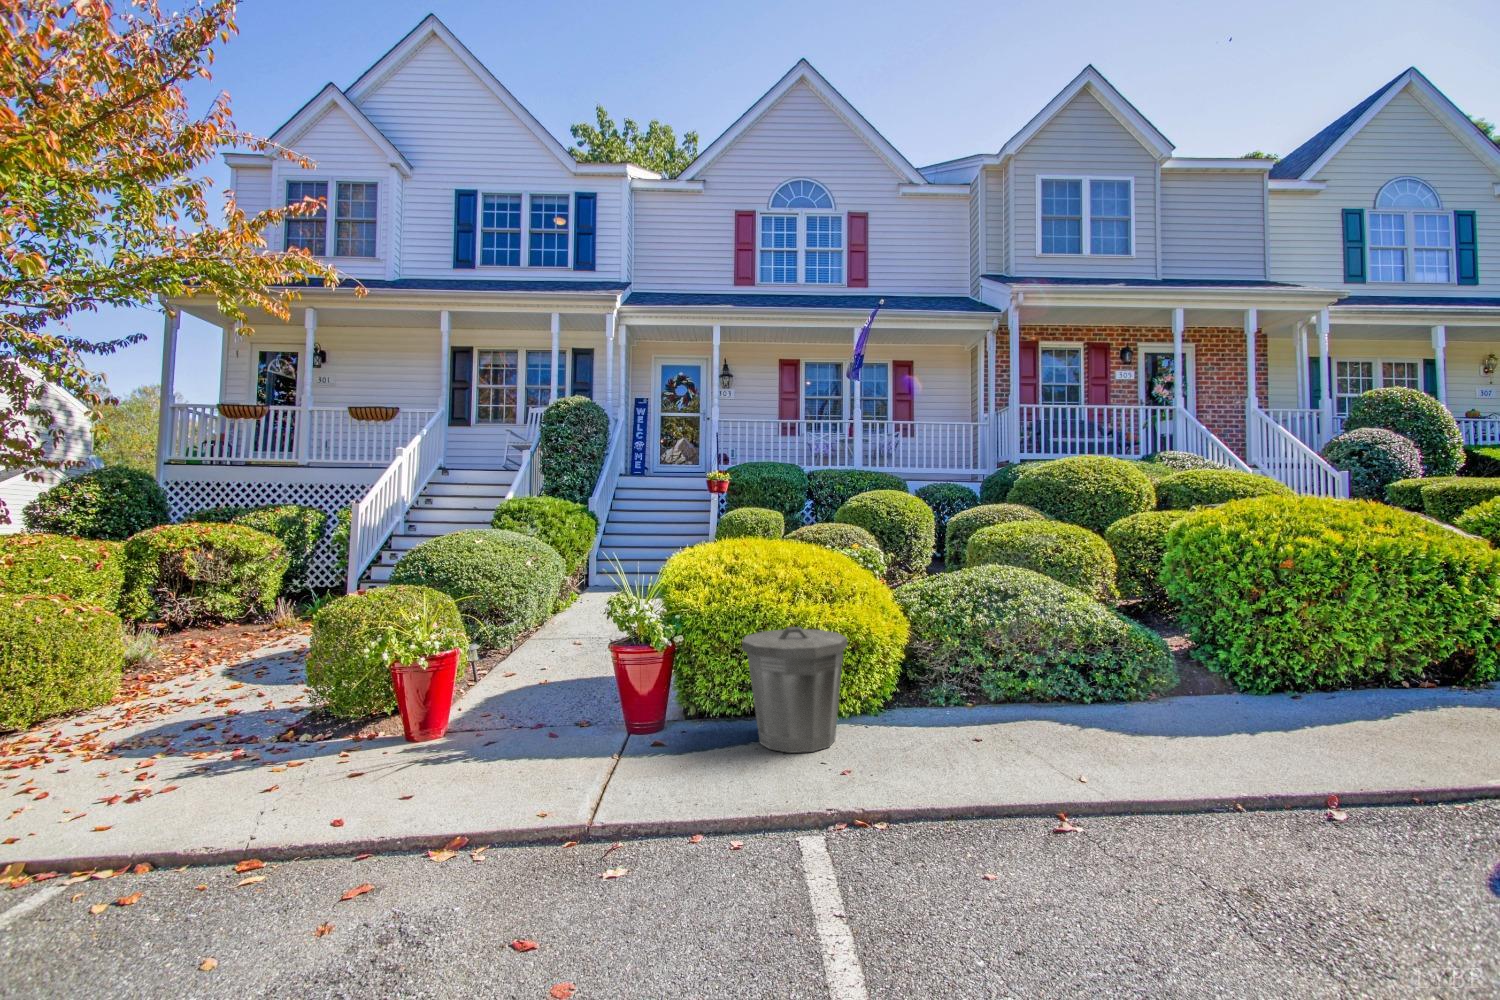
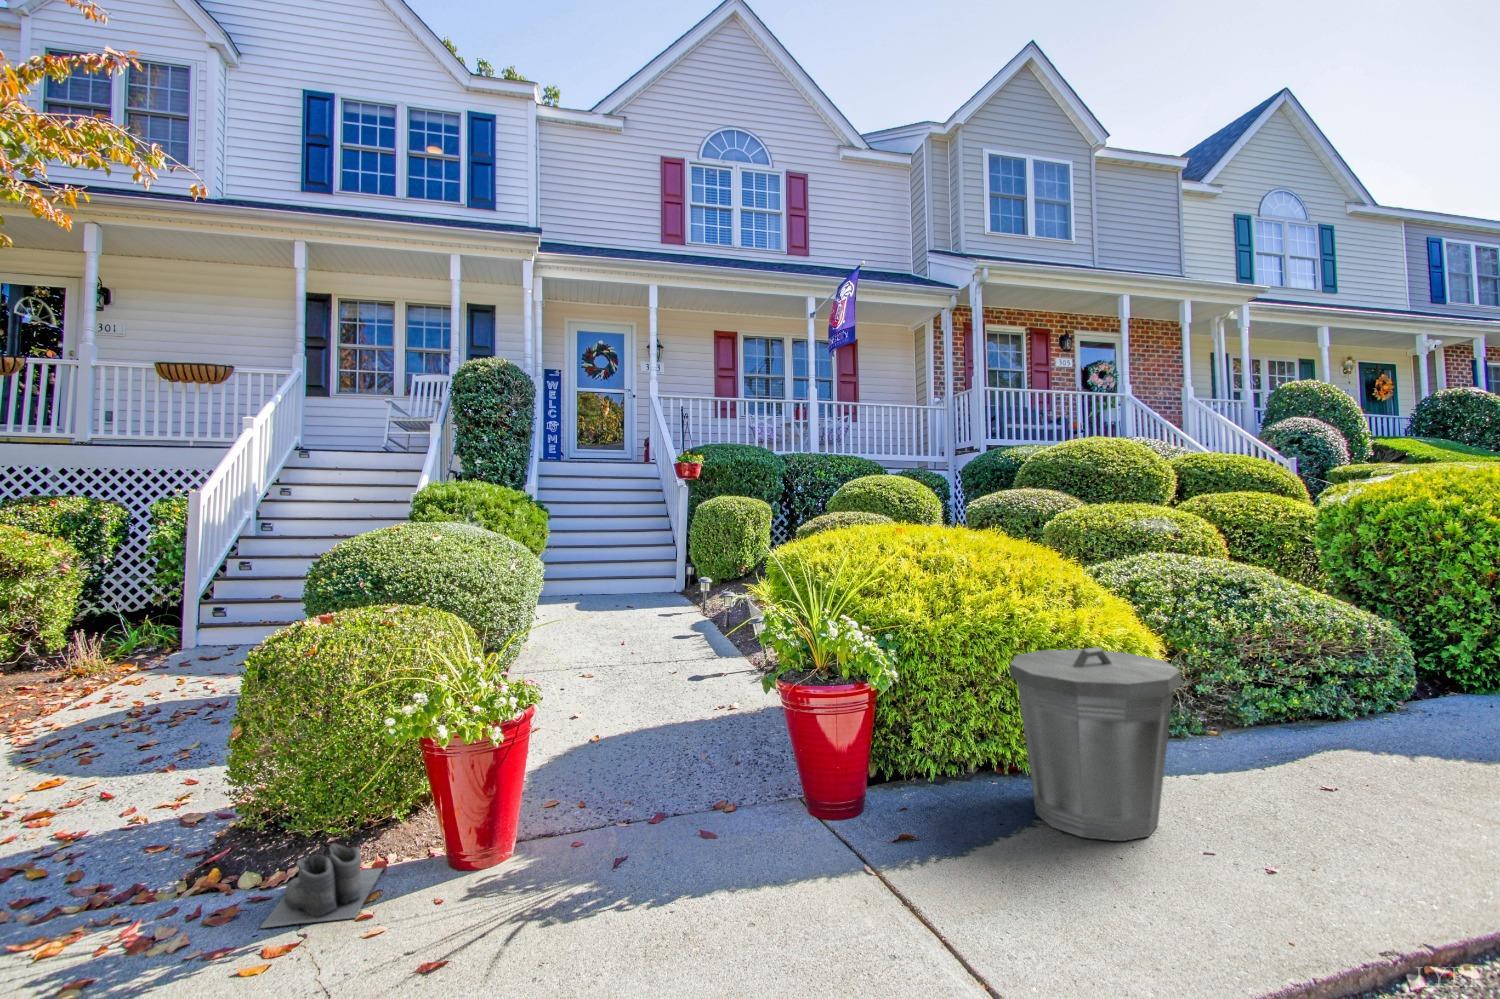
boots: none [296,716,372,754] -> present [260,843,382,928]

